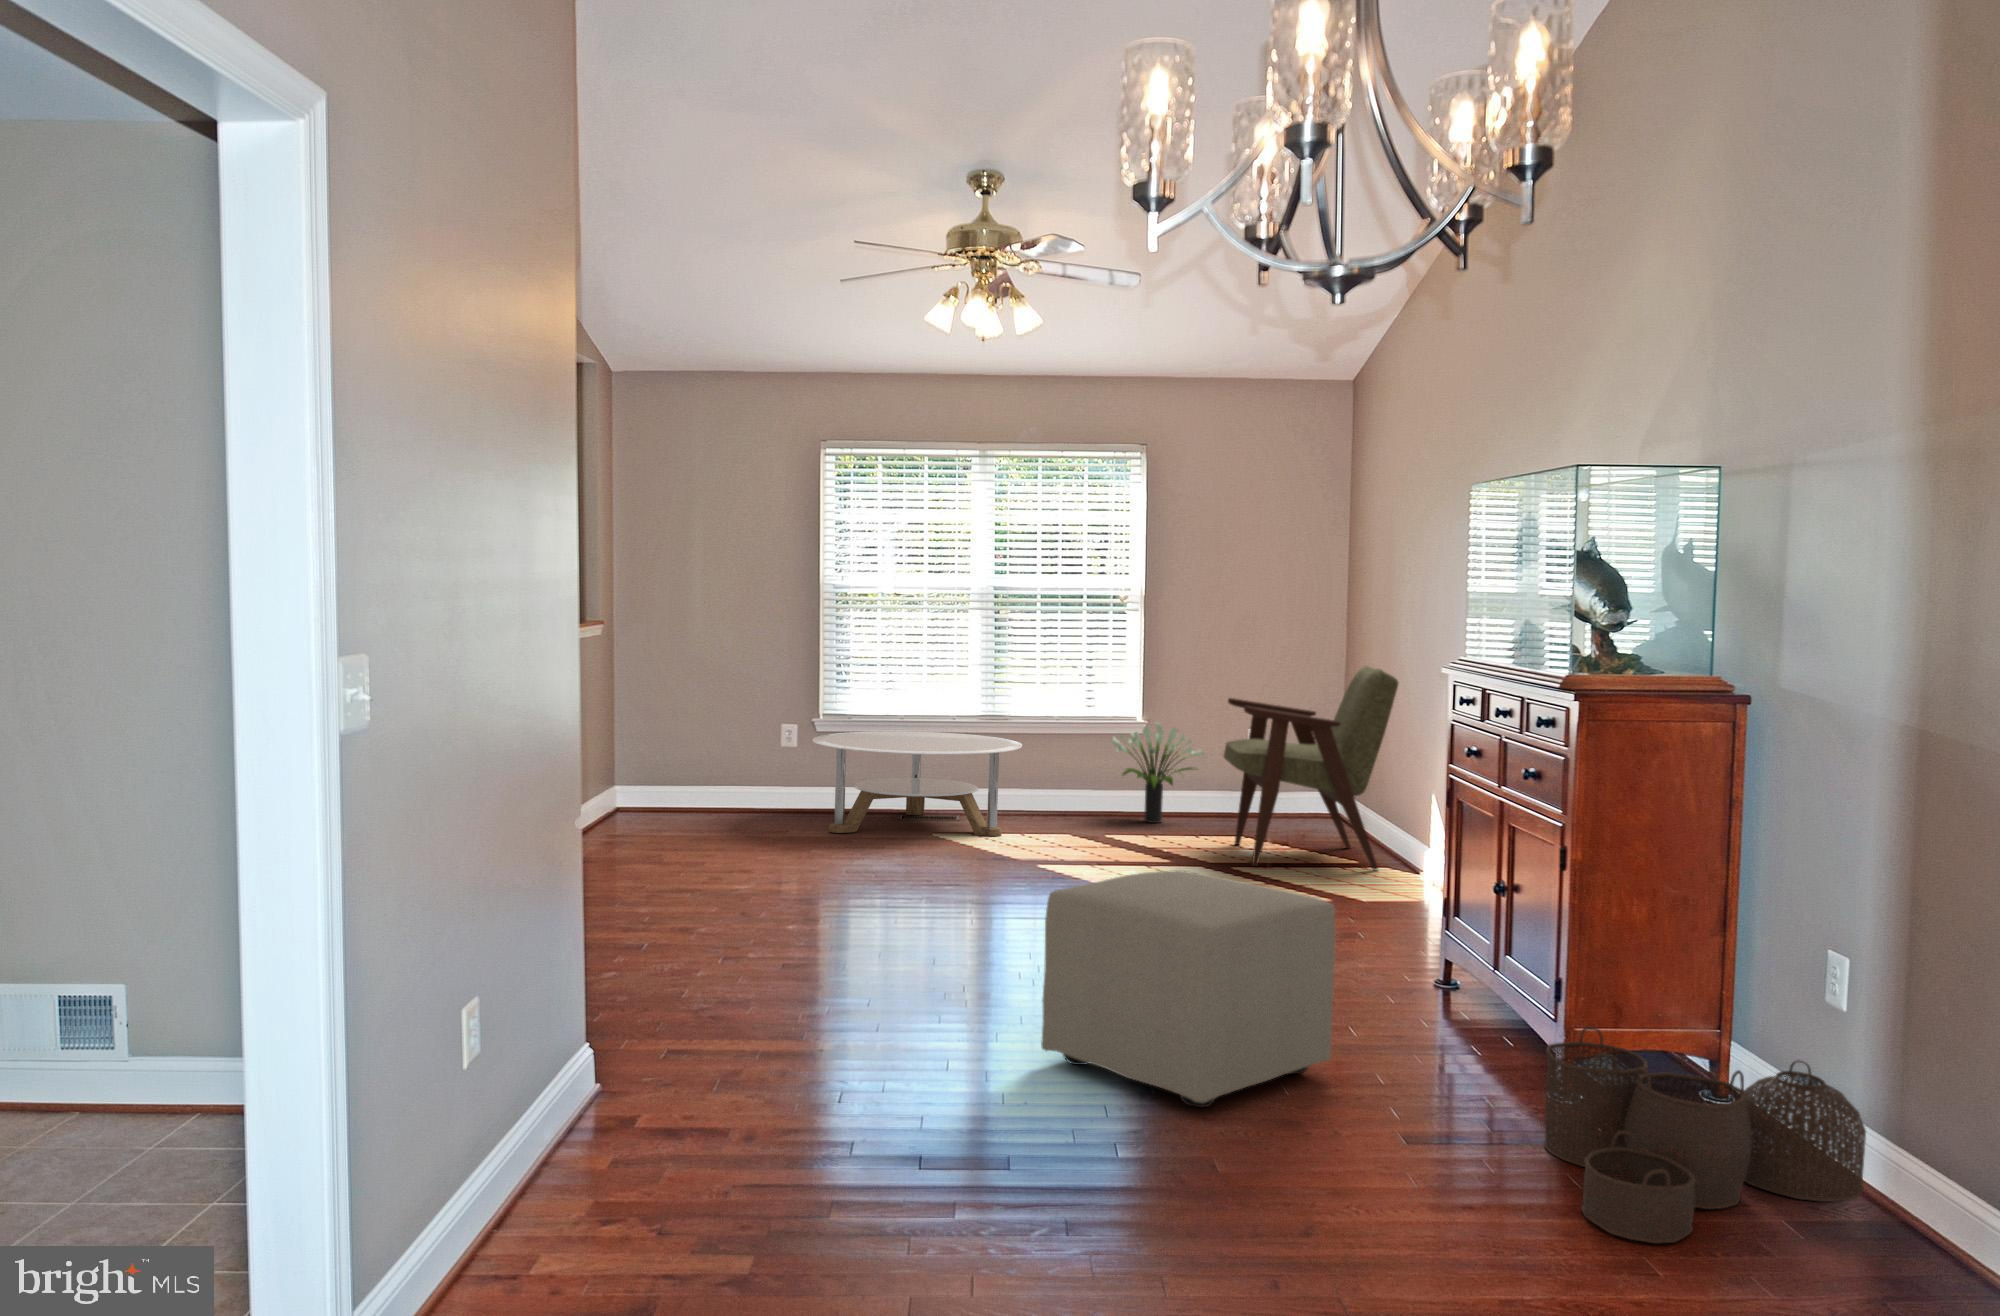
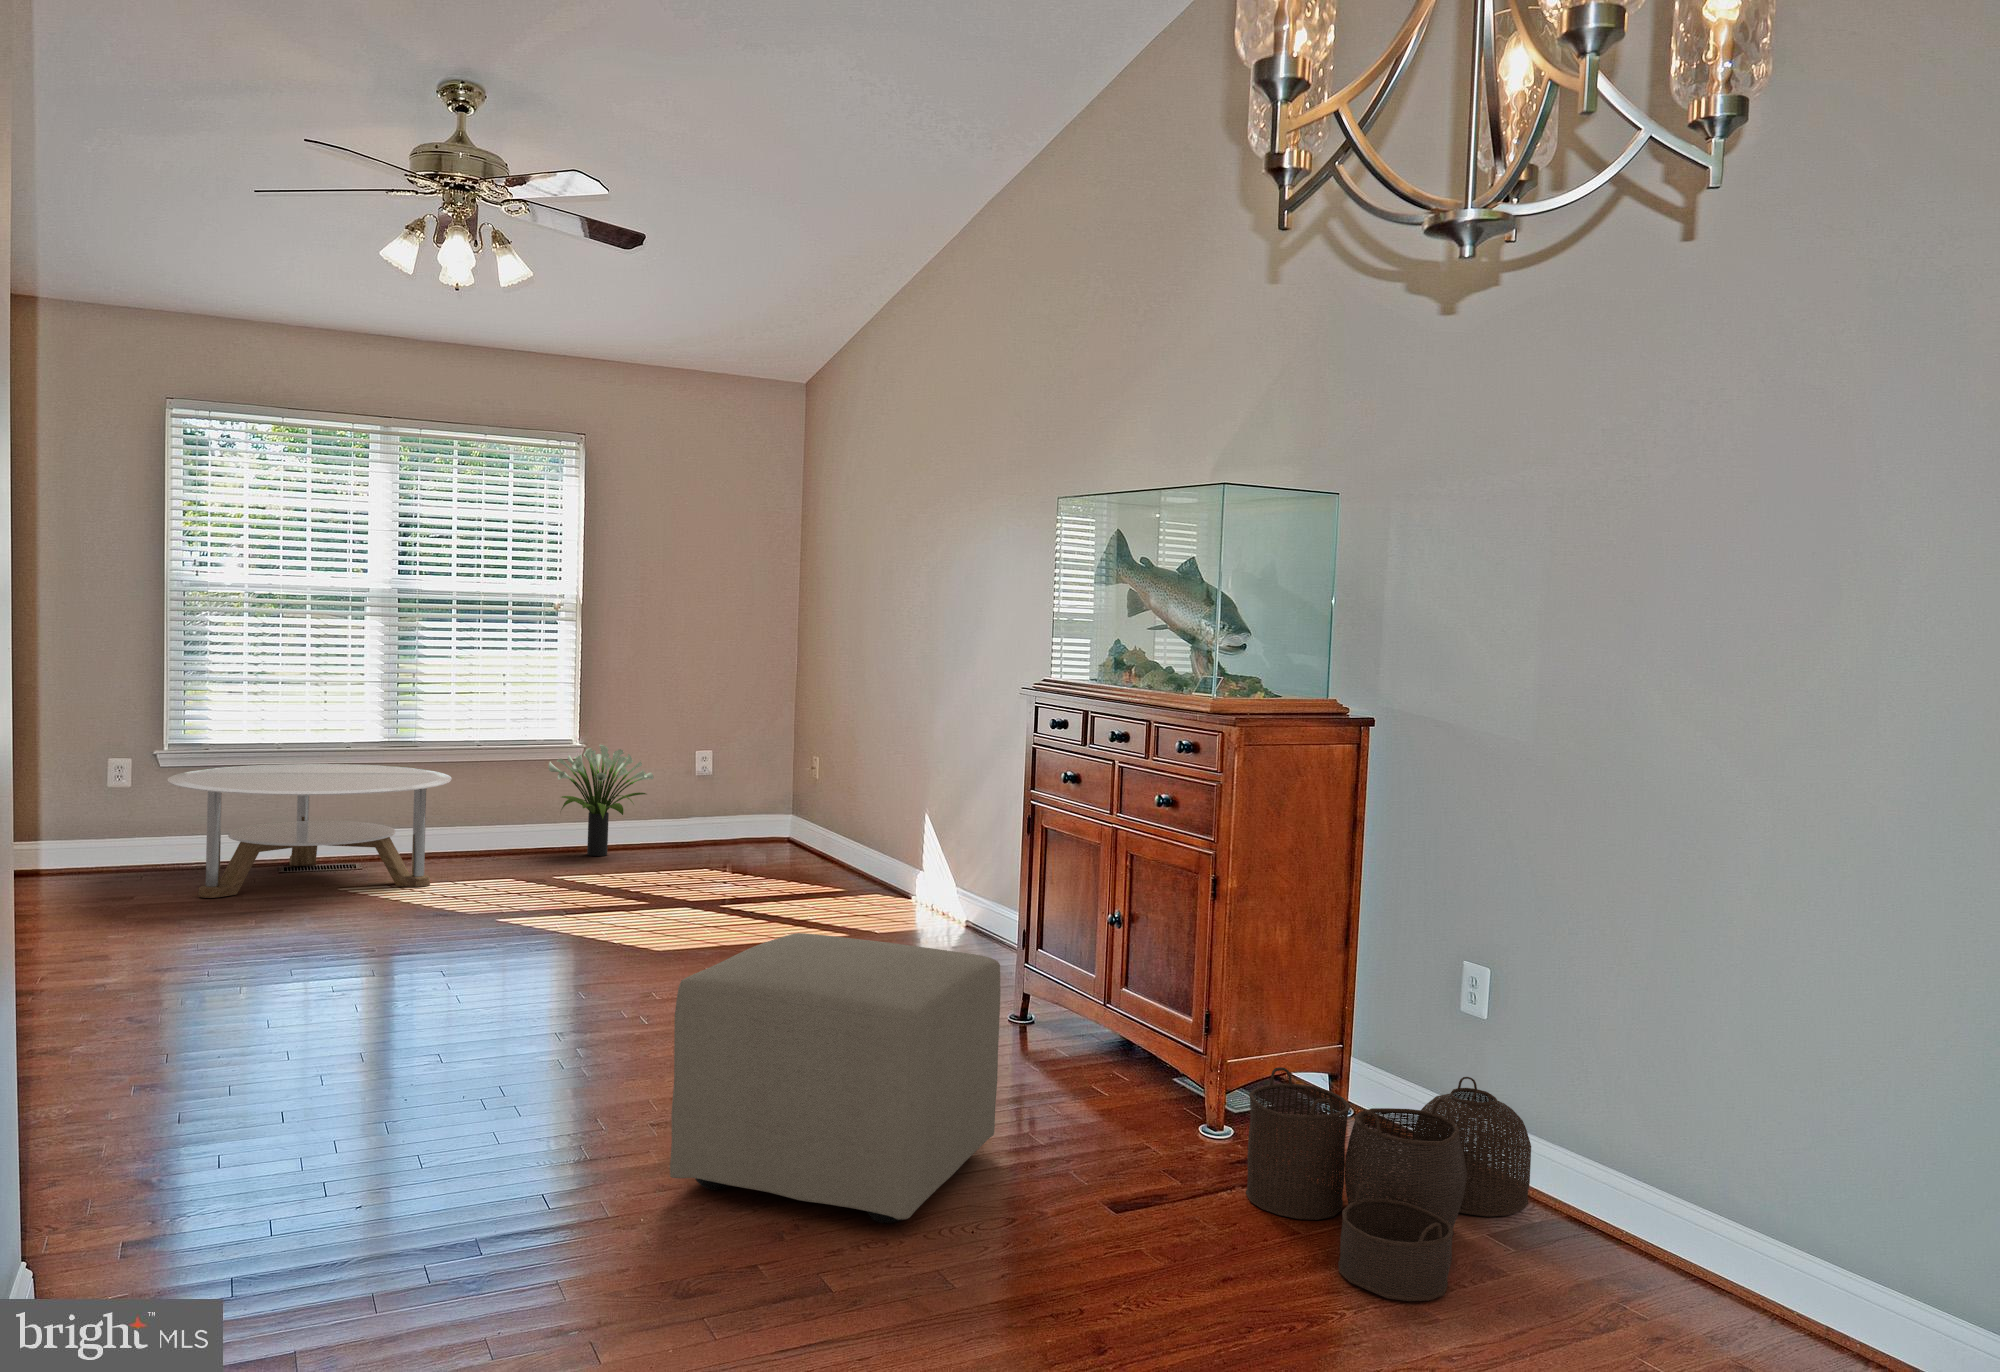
armchair: present [1224,666,1398,870] -> none [693,681,883,900]

